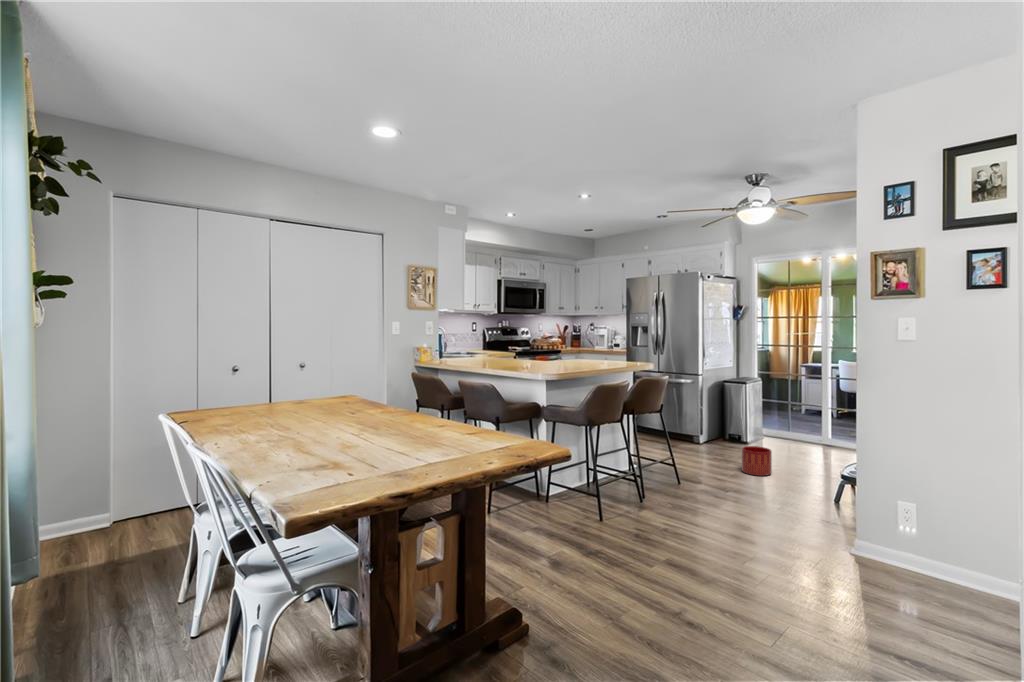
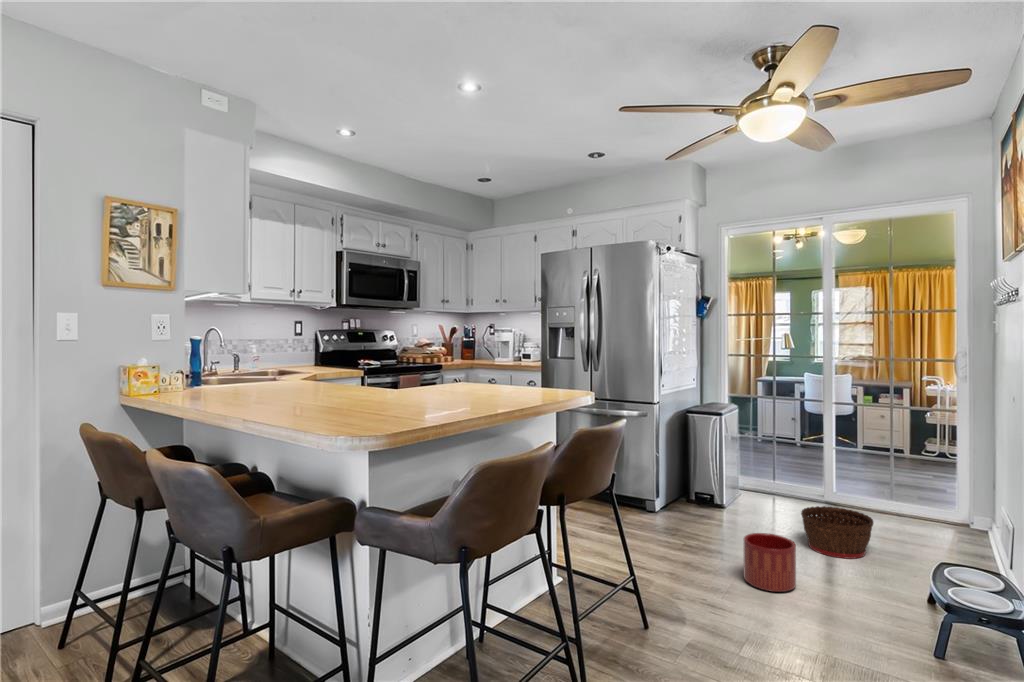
basket: none [788,439,832,467] -> present [801,506,874,559]

